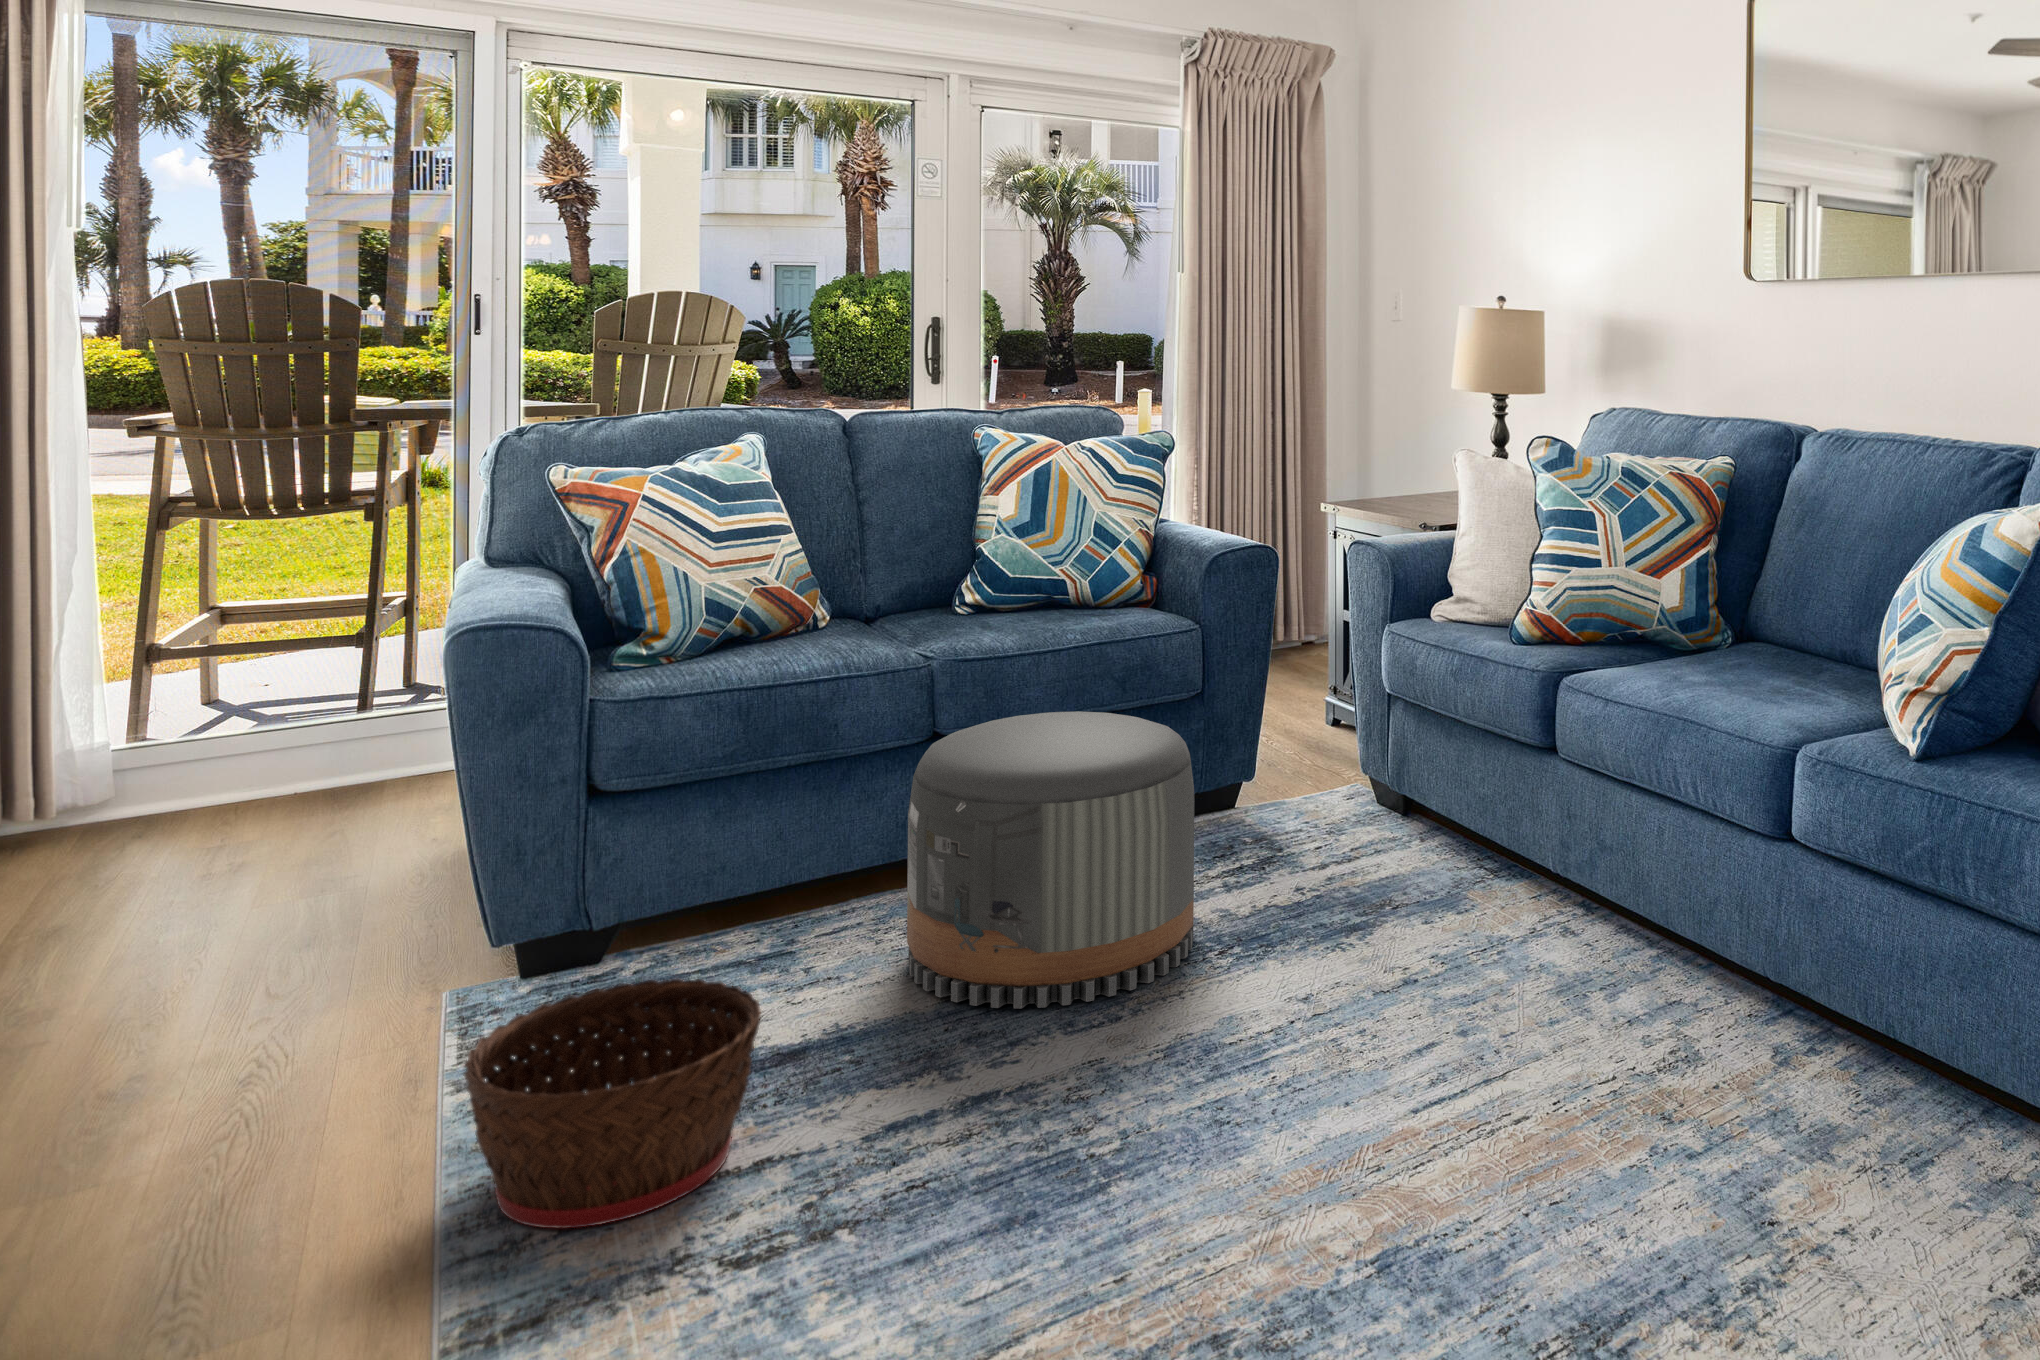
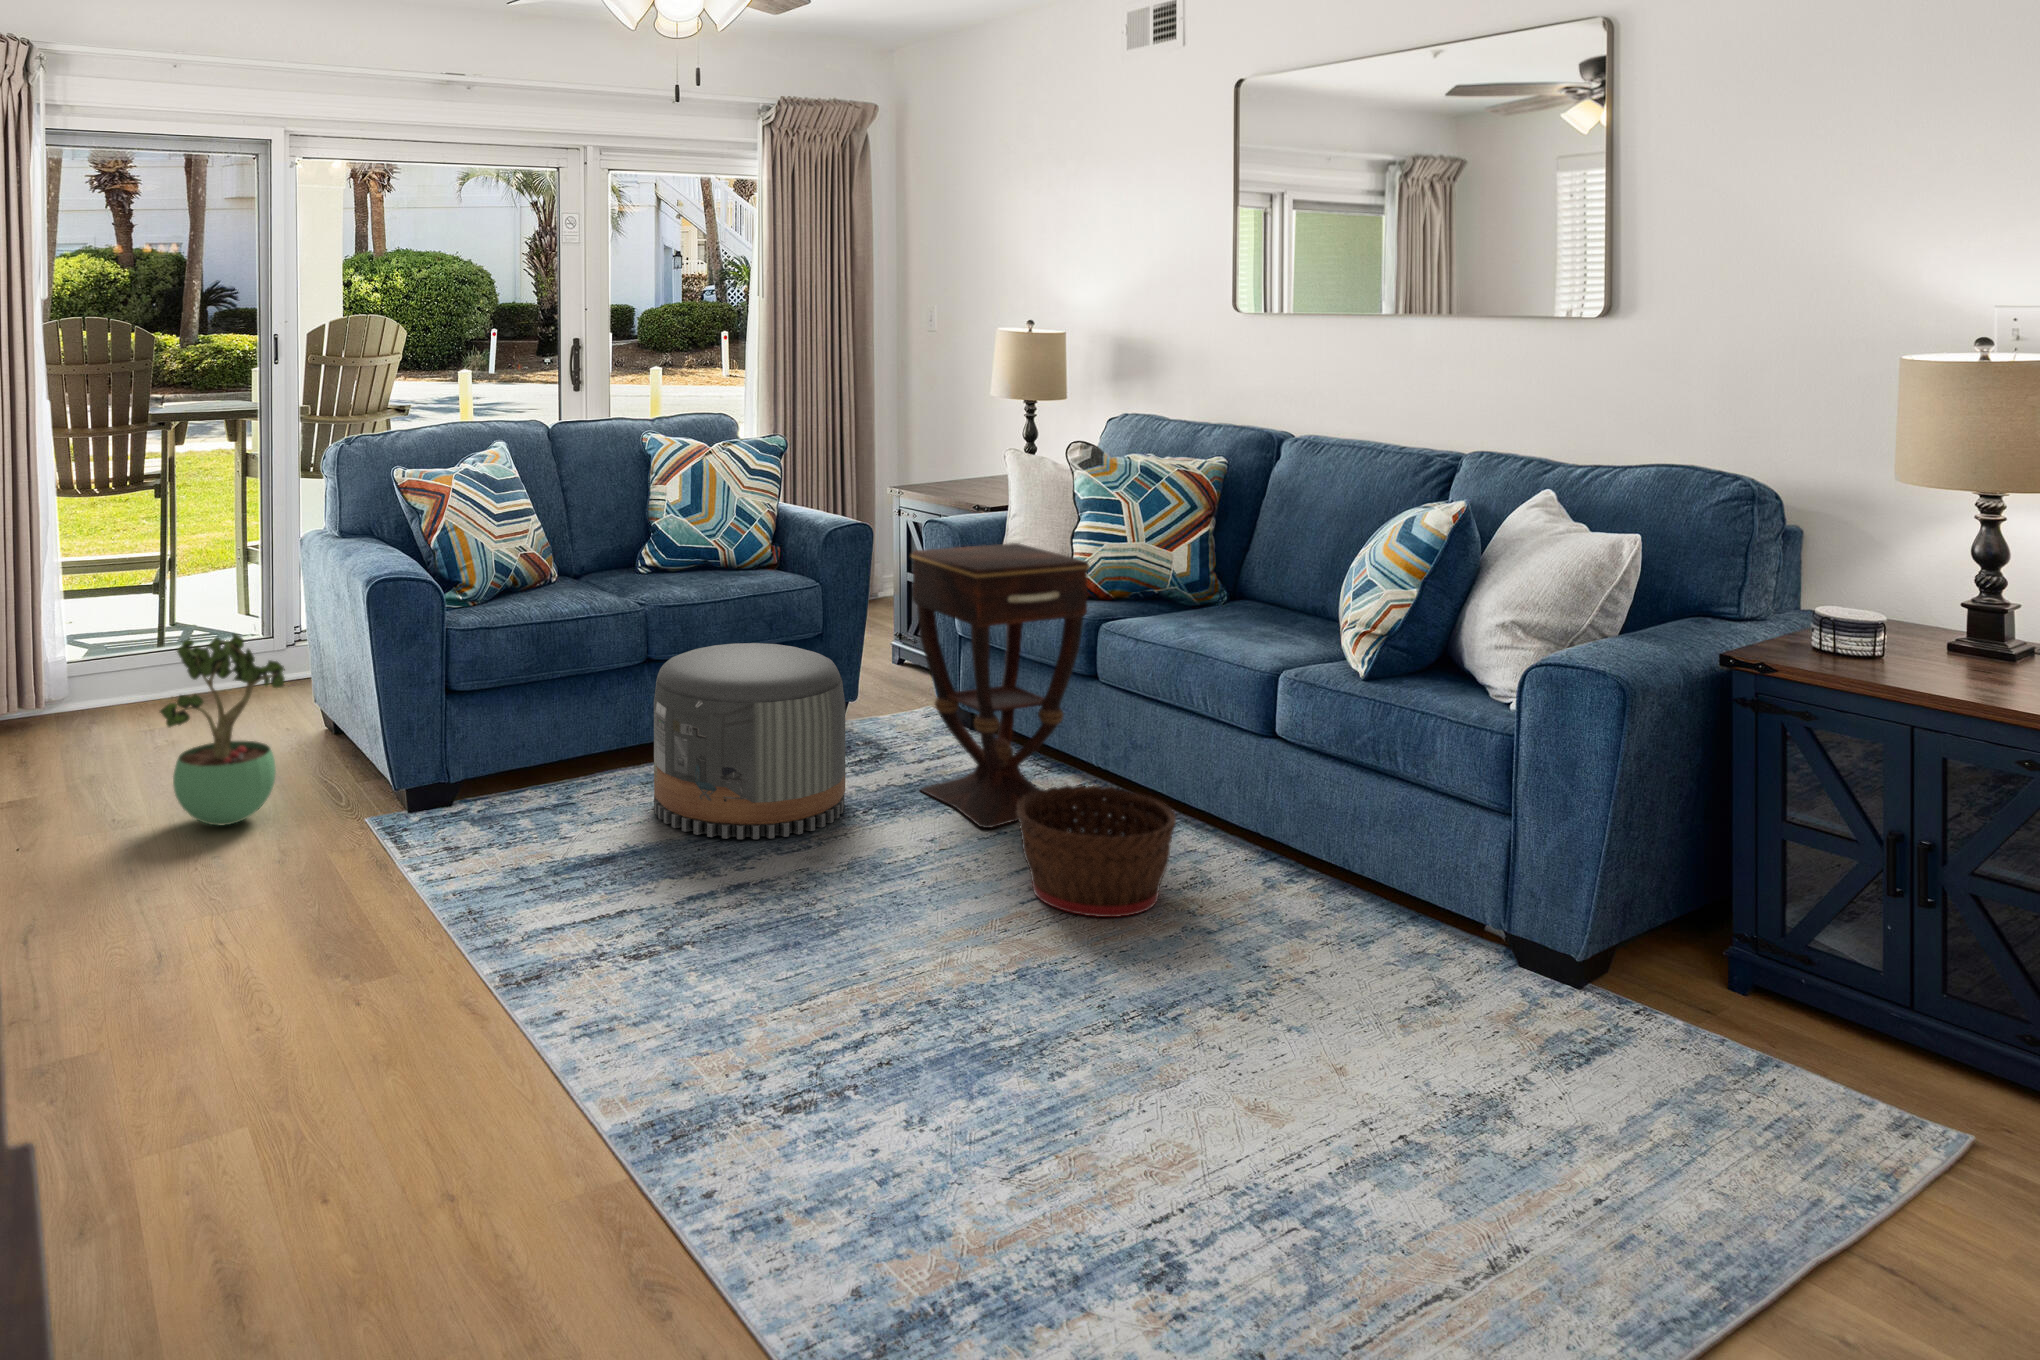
side table: none [1296,568,1540,978] -> present [911,543,1090,828]
potted plant: none [116,709,329,1008] -> present [160,634,285,826]
basket: present [464,979,761,1228] -> present [1016,785,1176,917]

